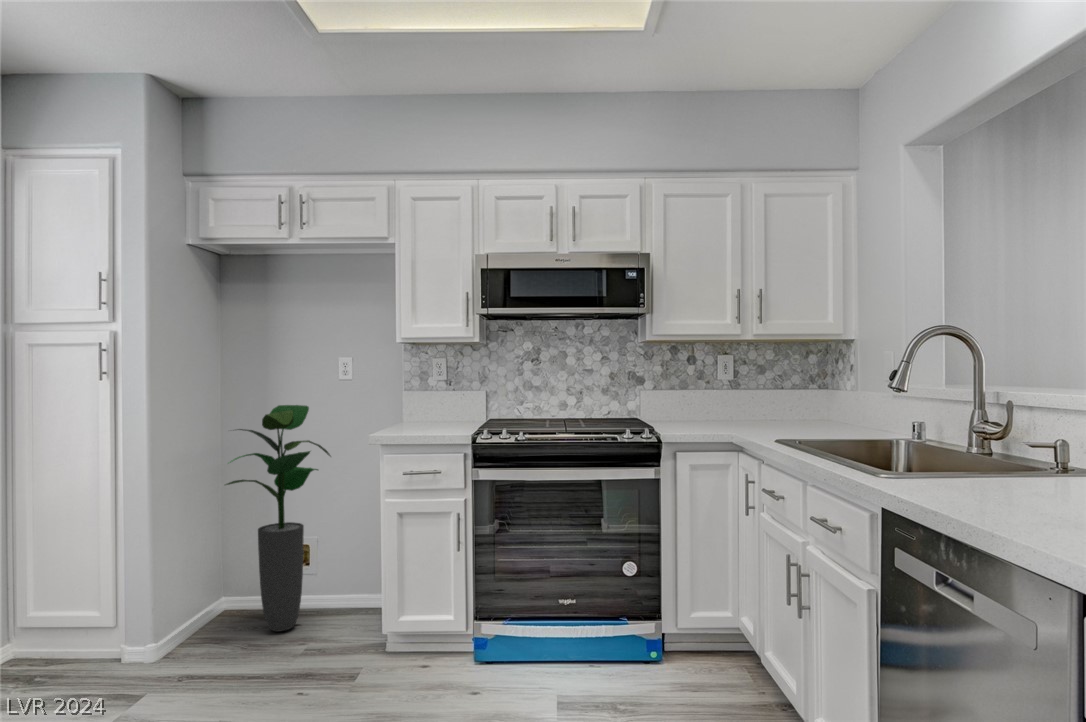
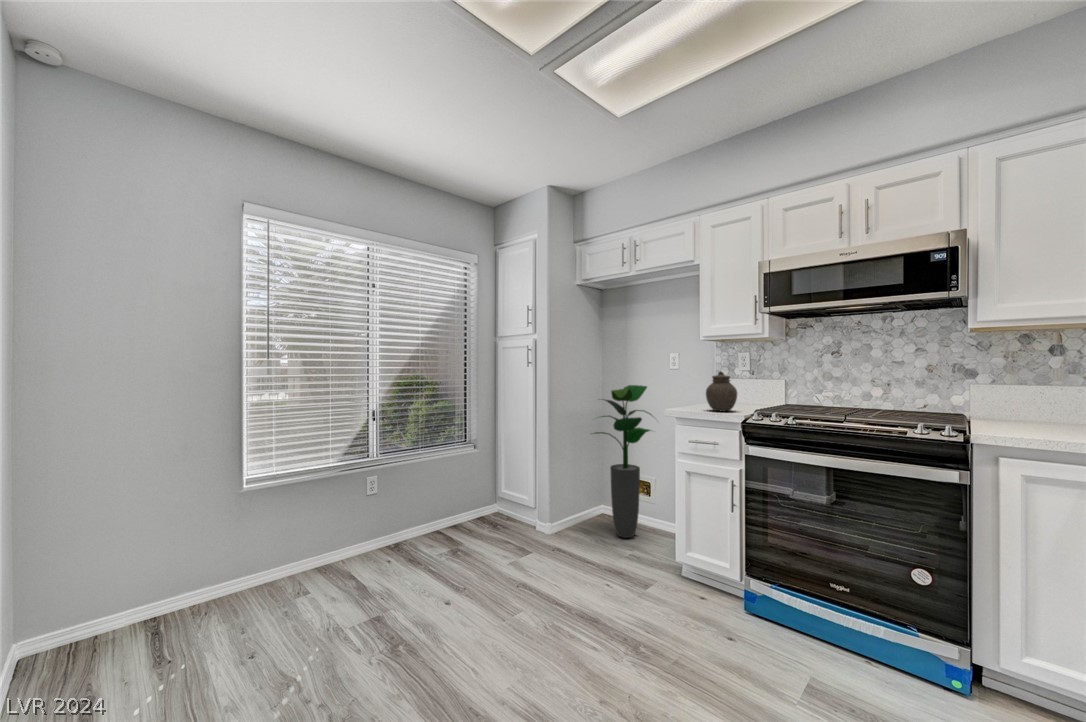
jar: none [419,384,455,432] -> present [706,372,737,411]

